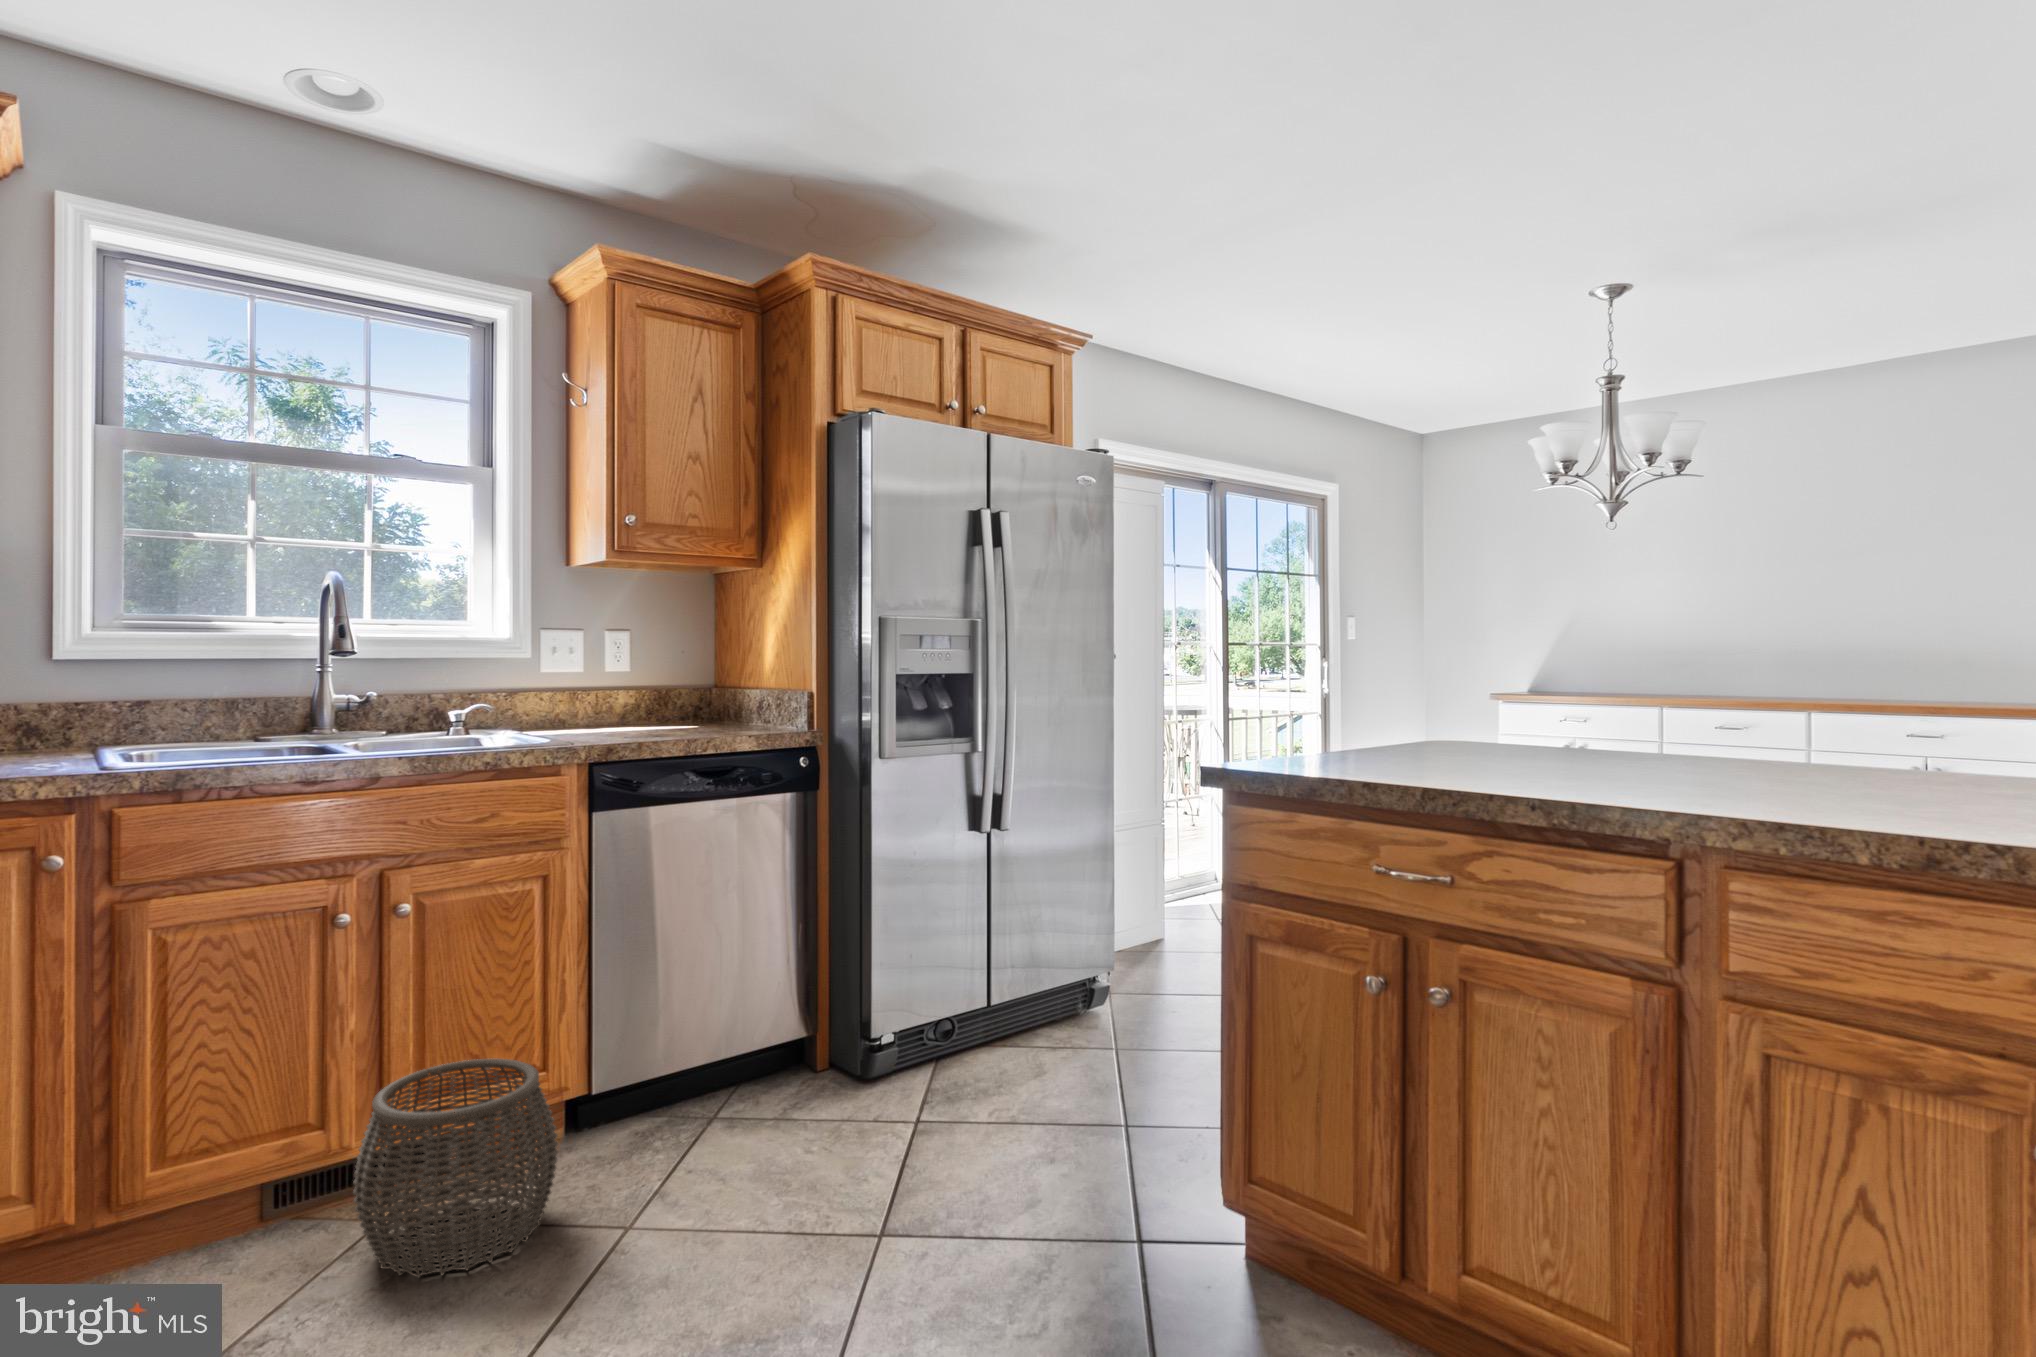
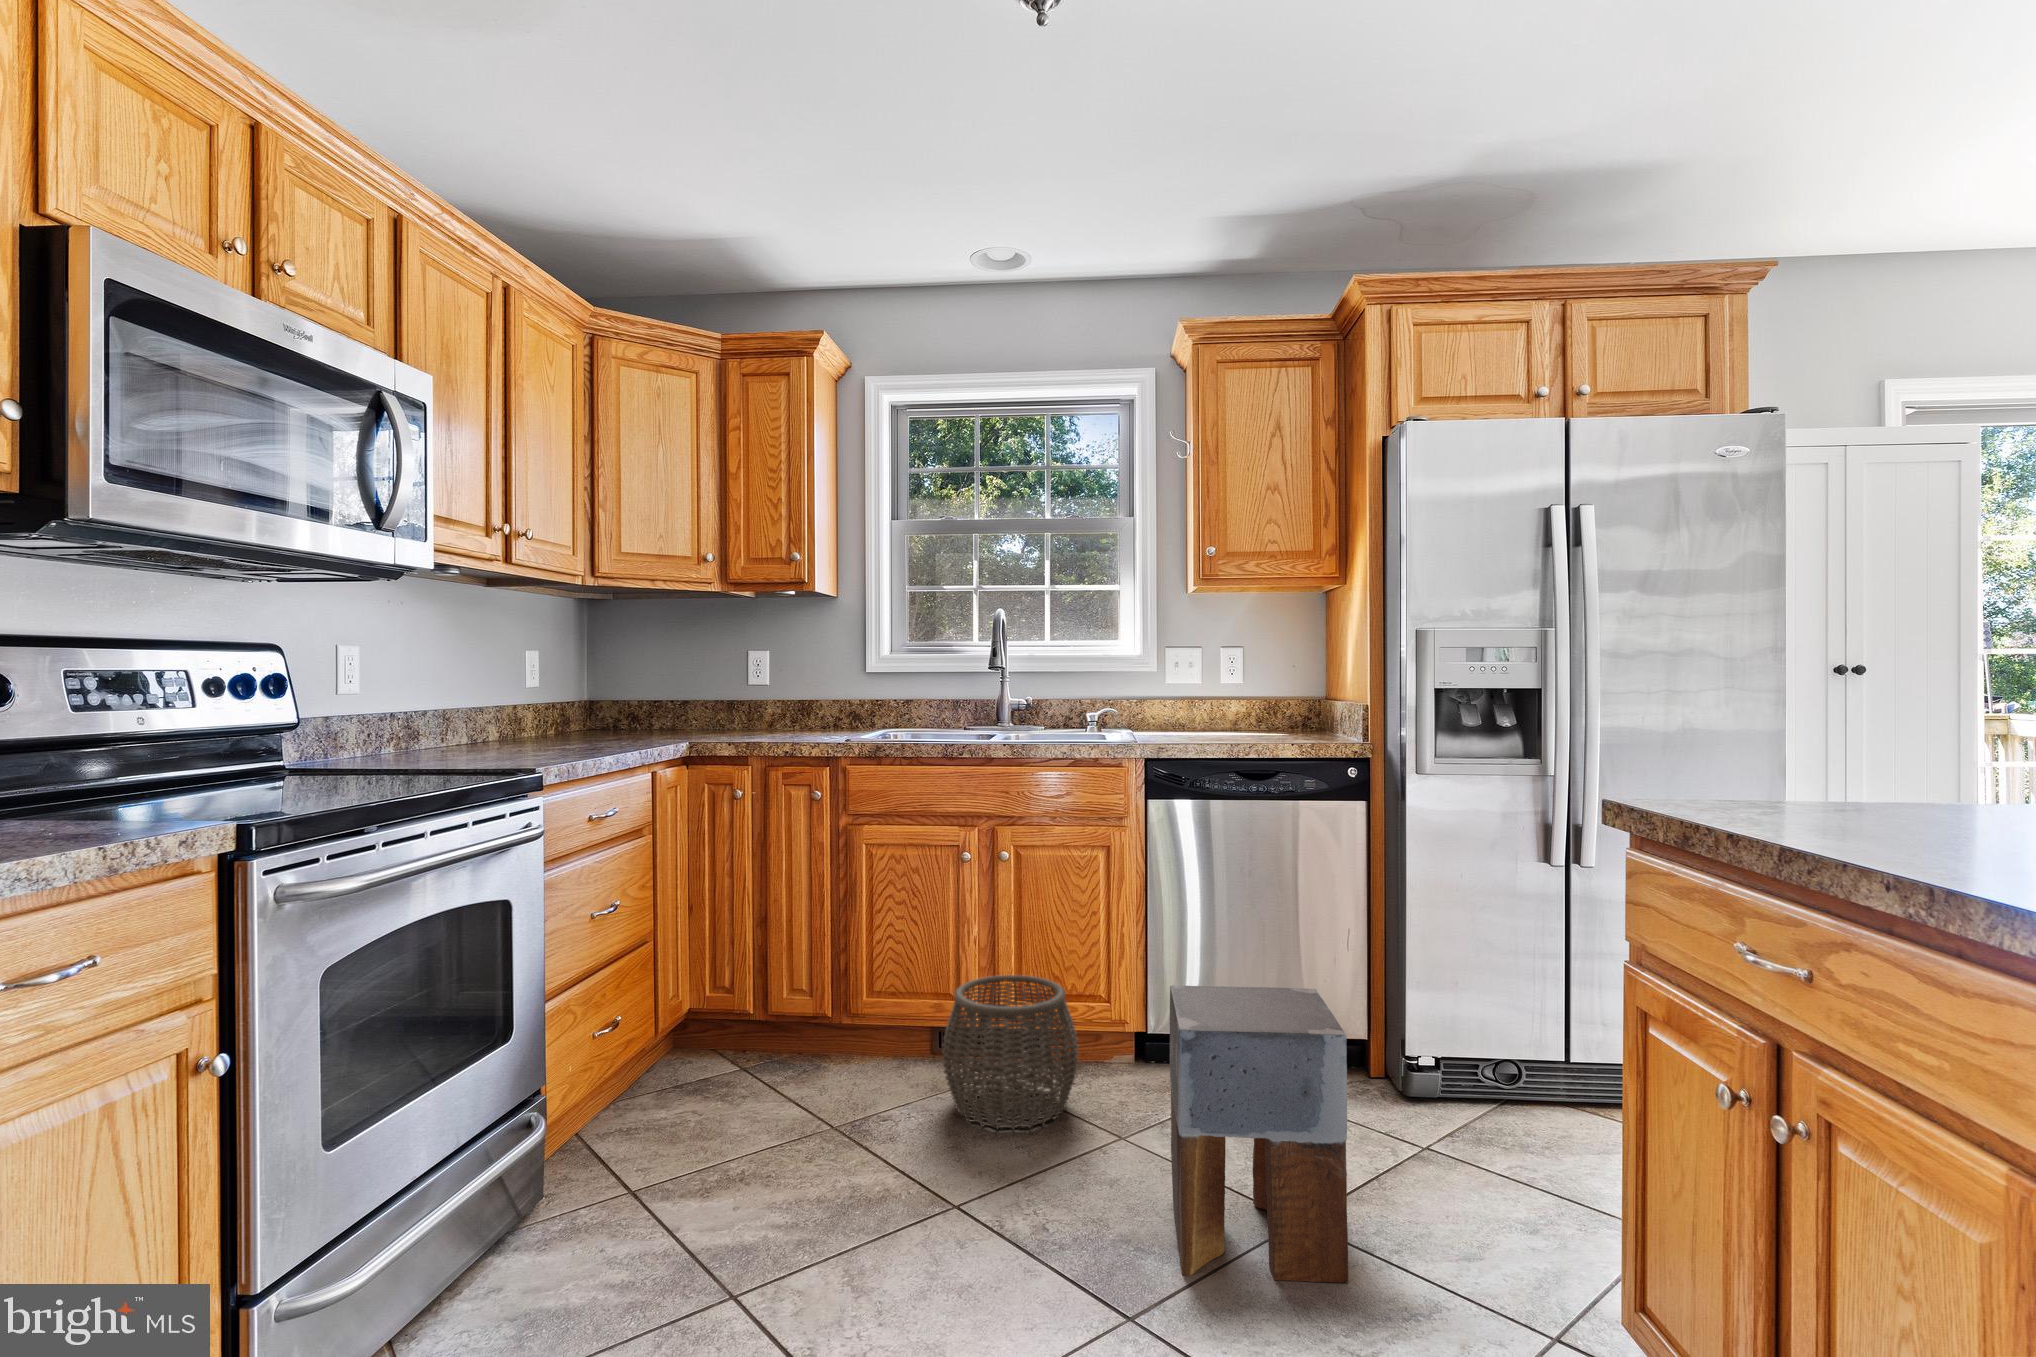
stool: none [744,985,962,1323] -> present [1170,986,1348,1283]

